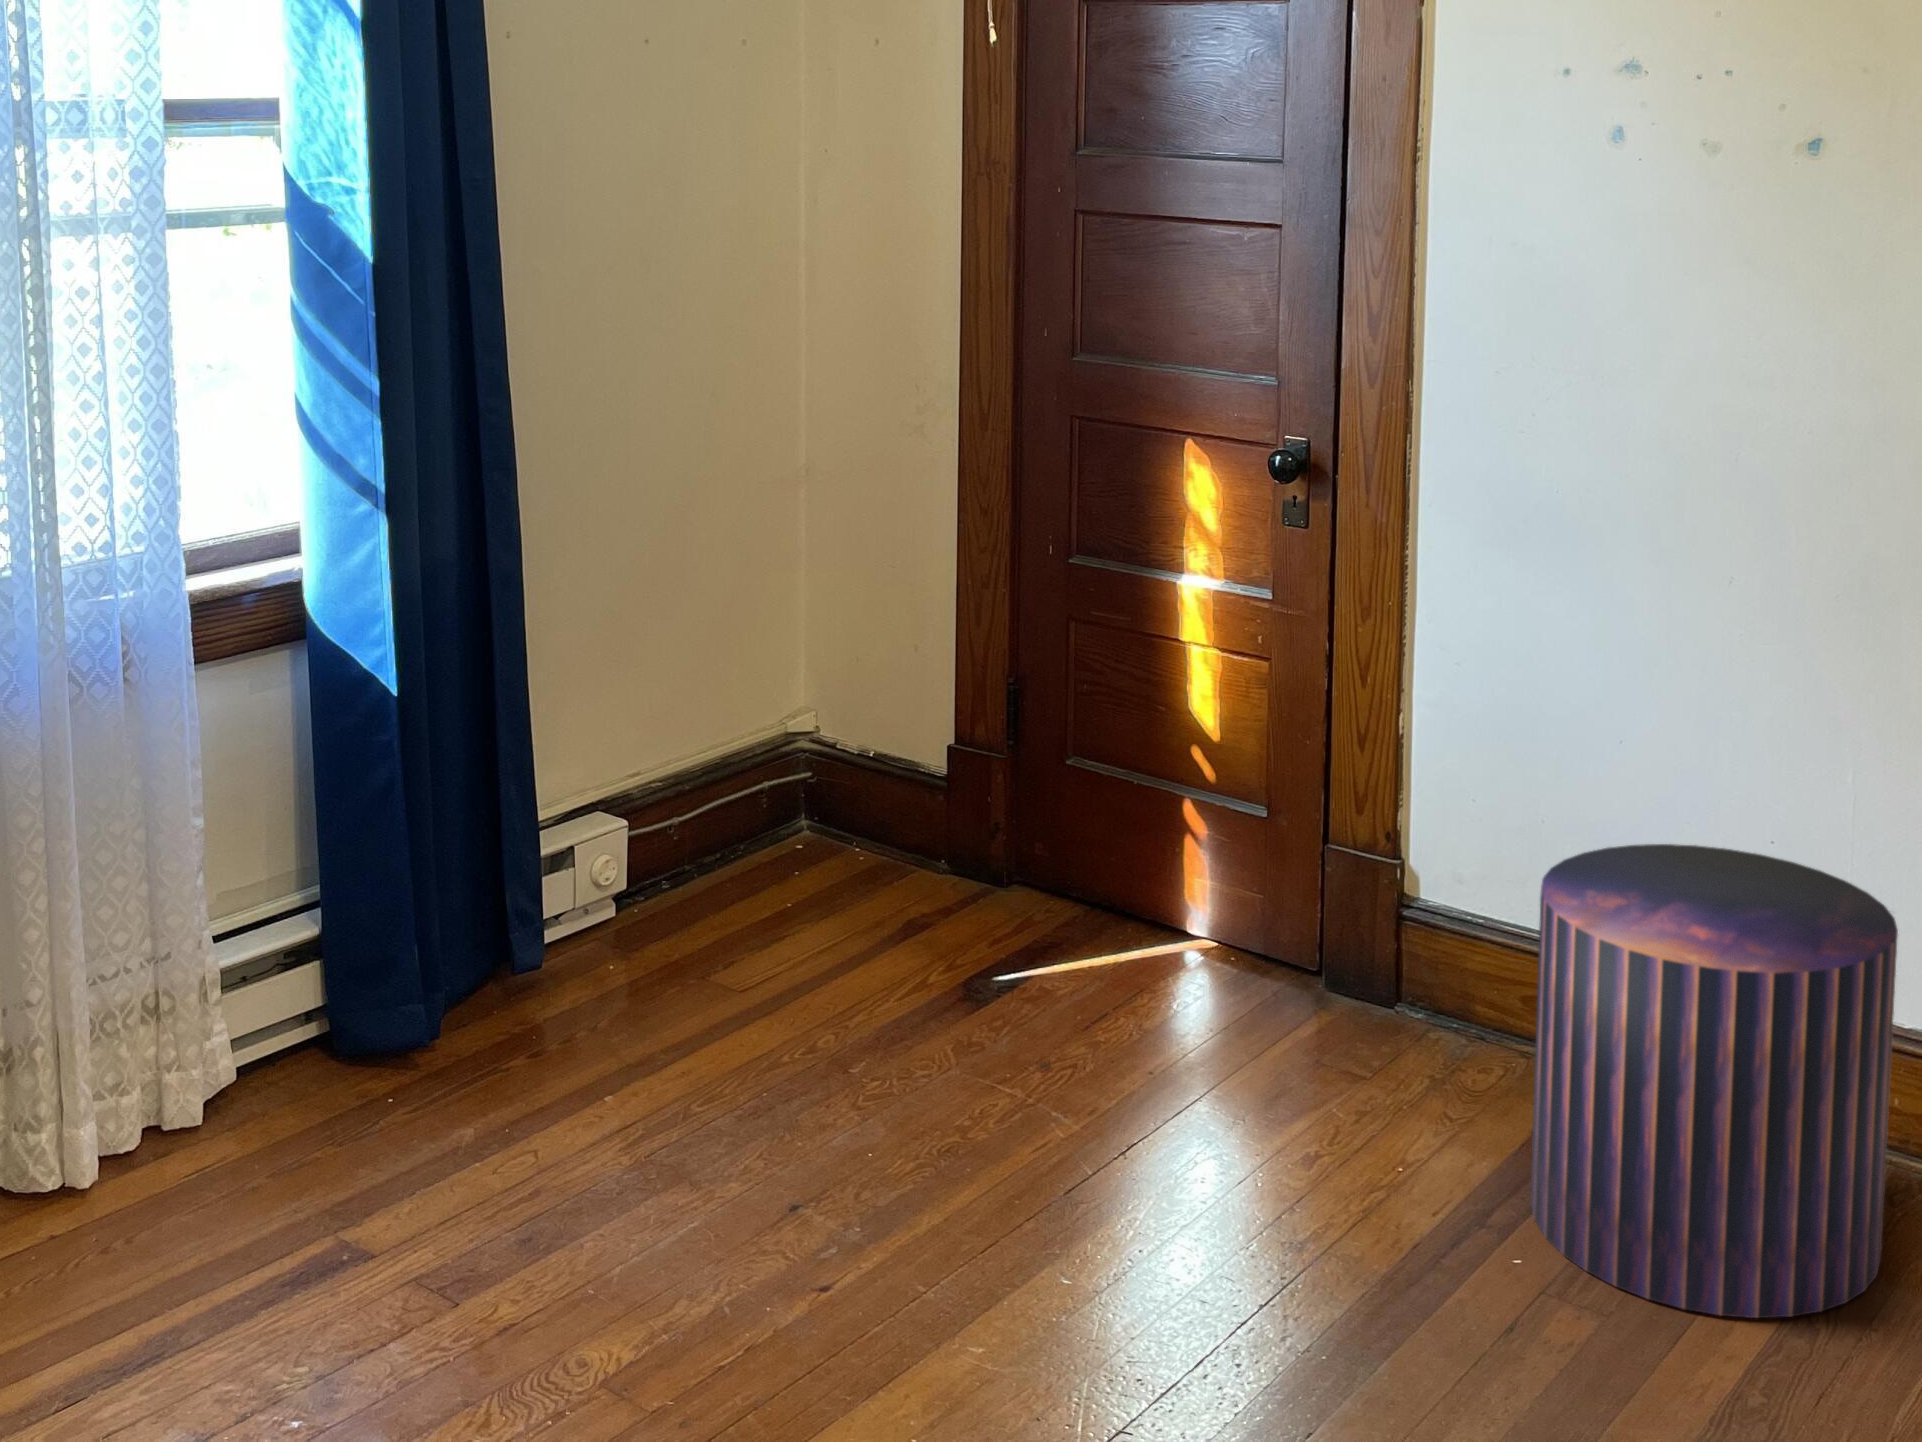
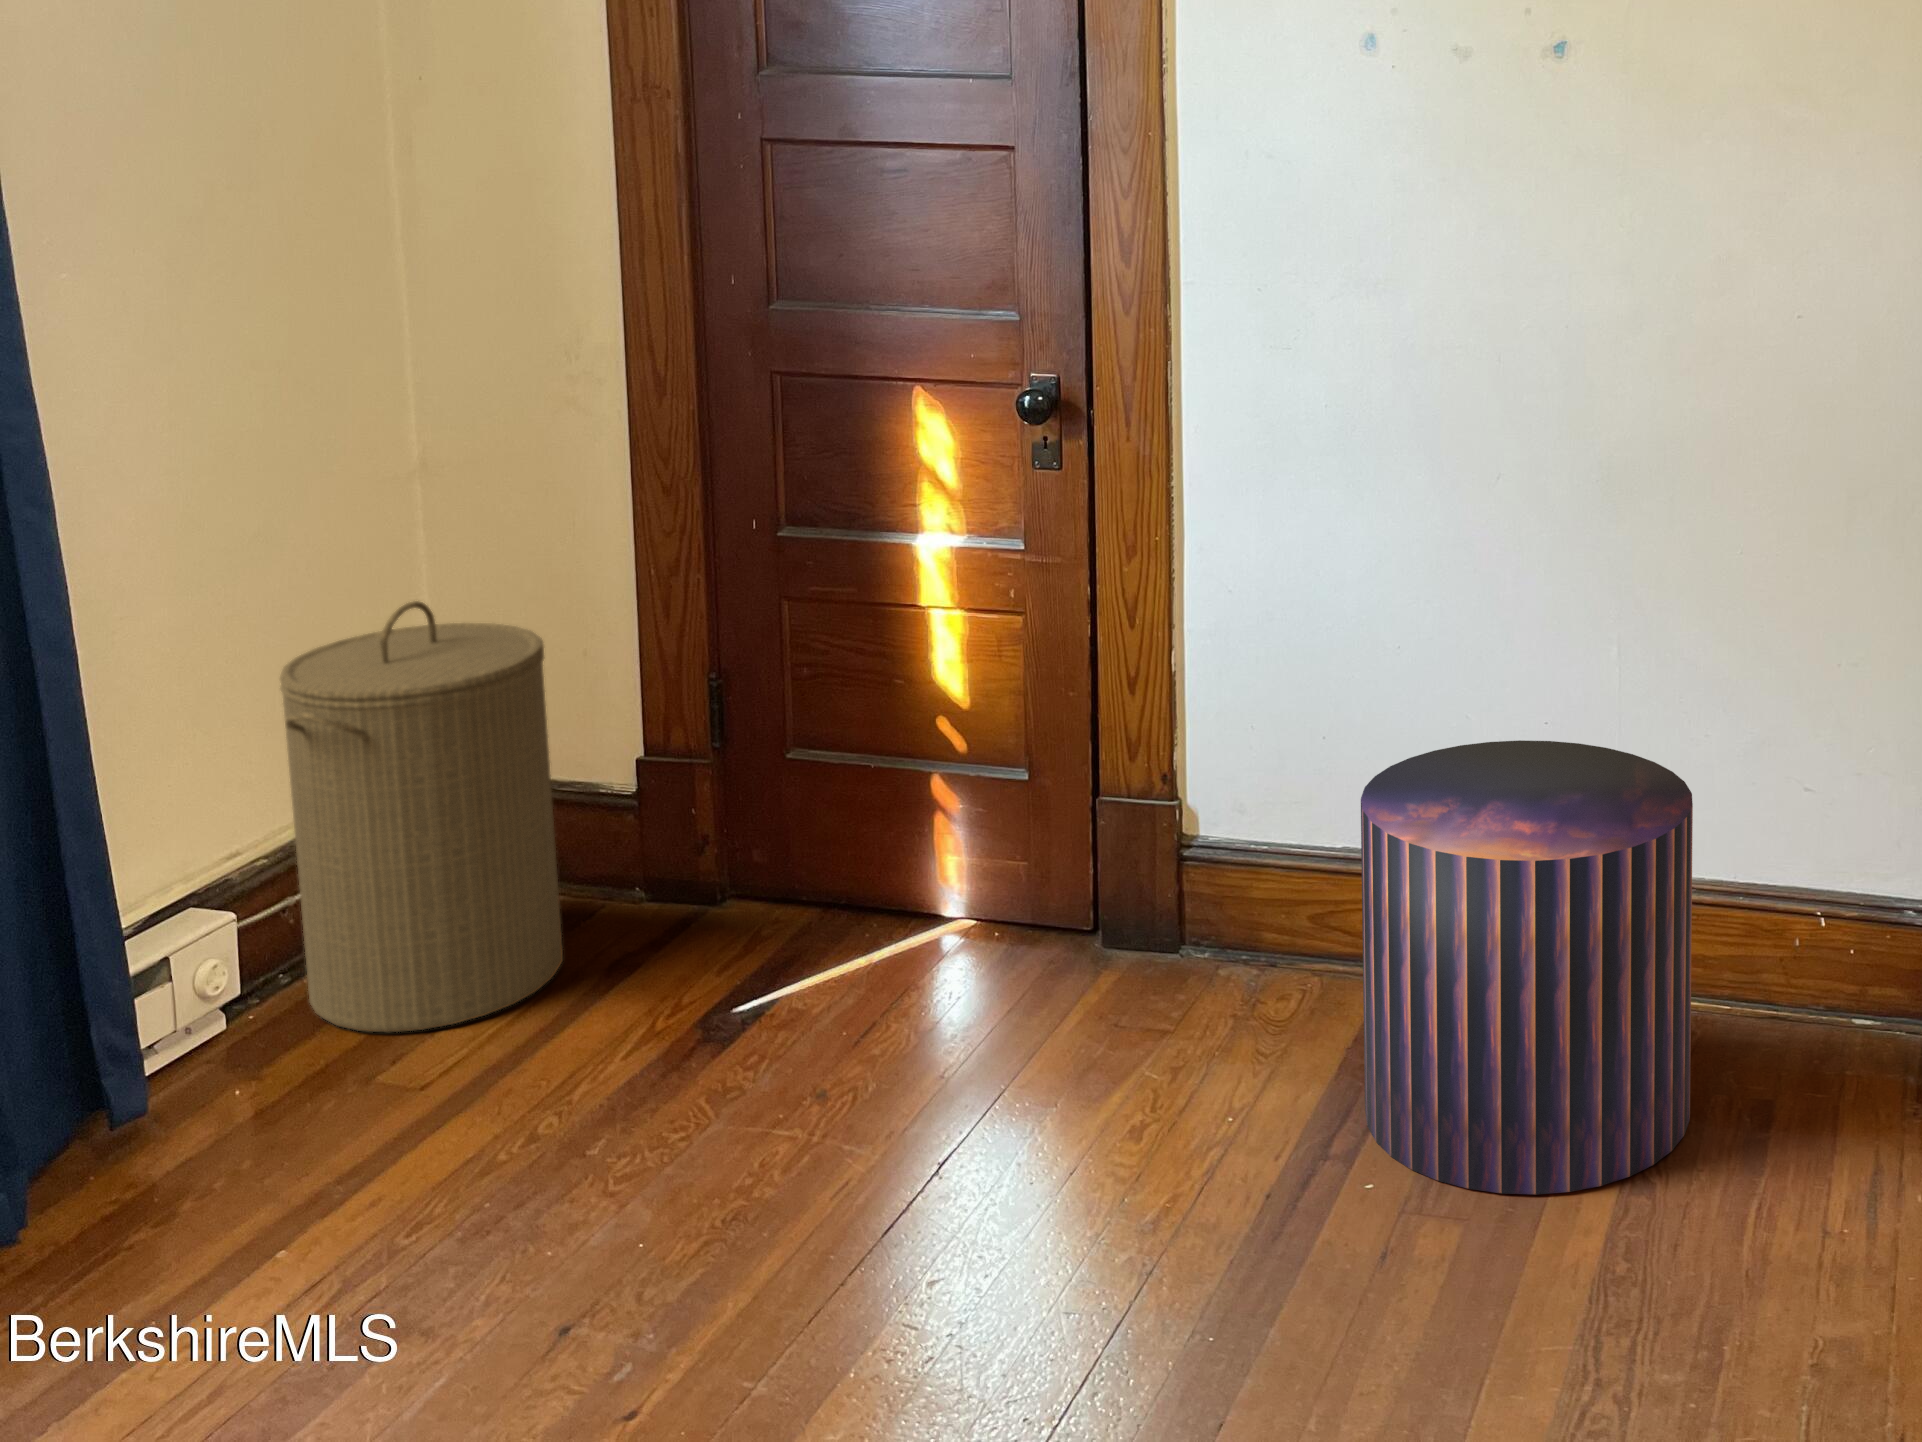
laundry hamper: none [670,586,871,944] -> present [280,601,563,1032]

